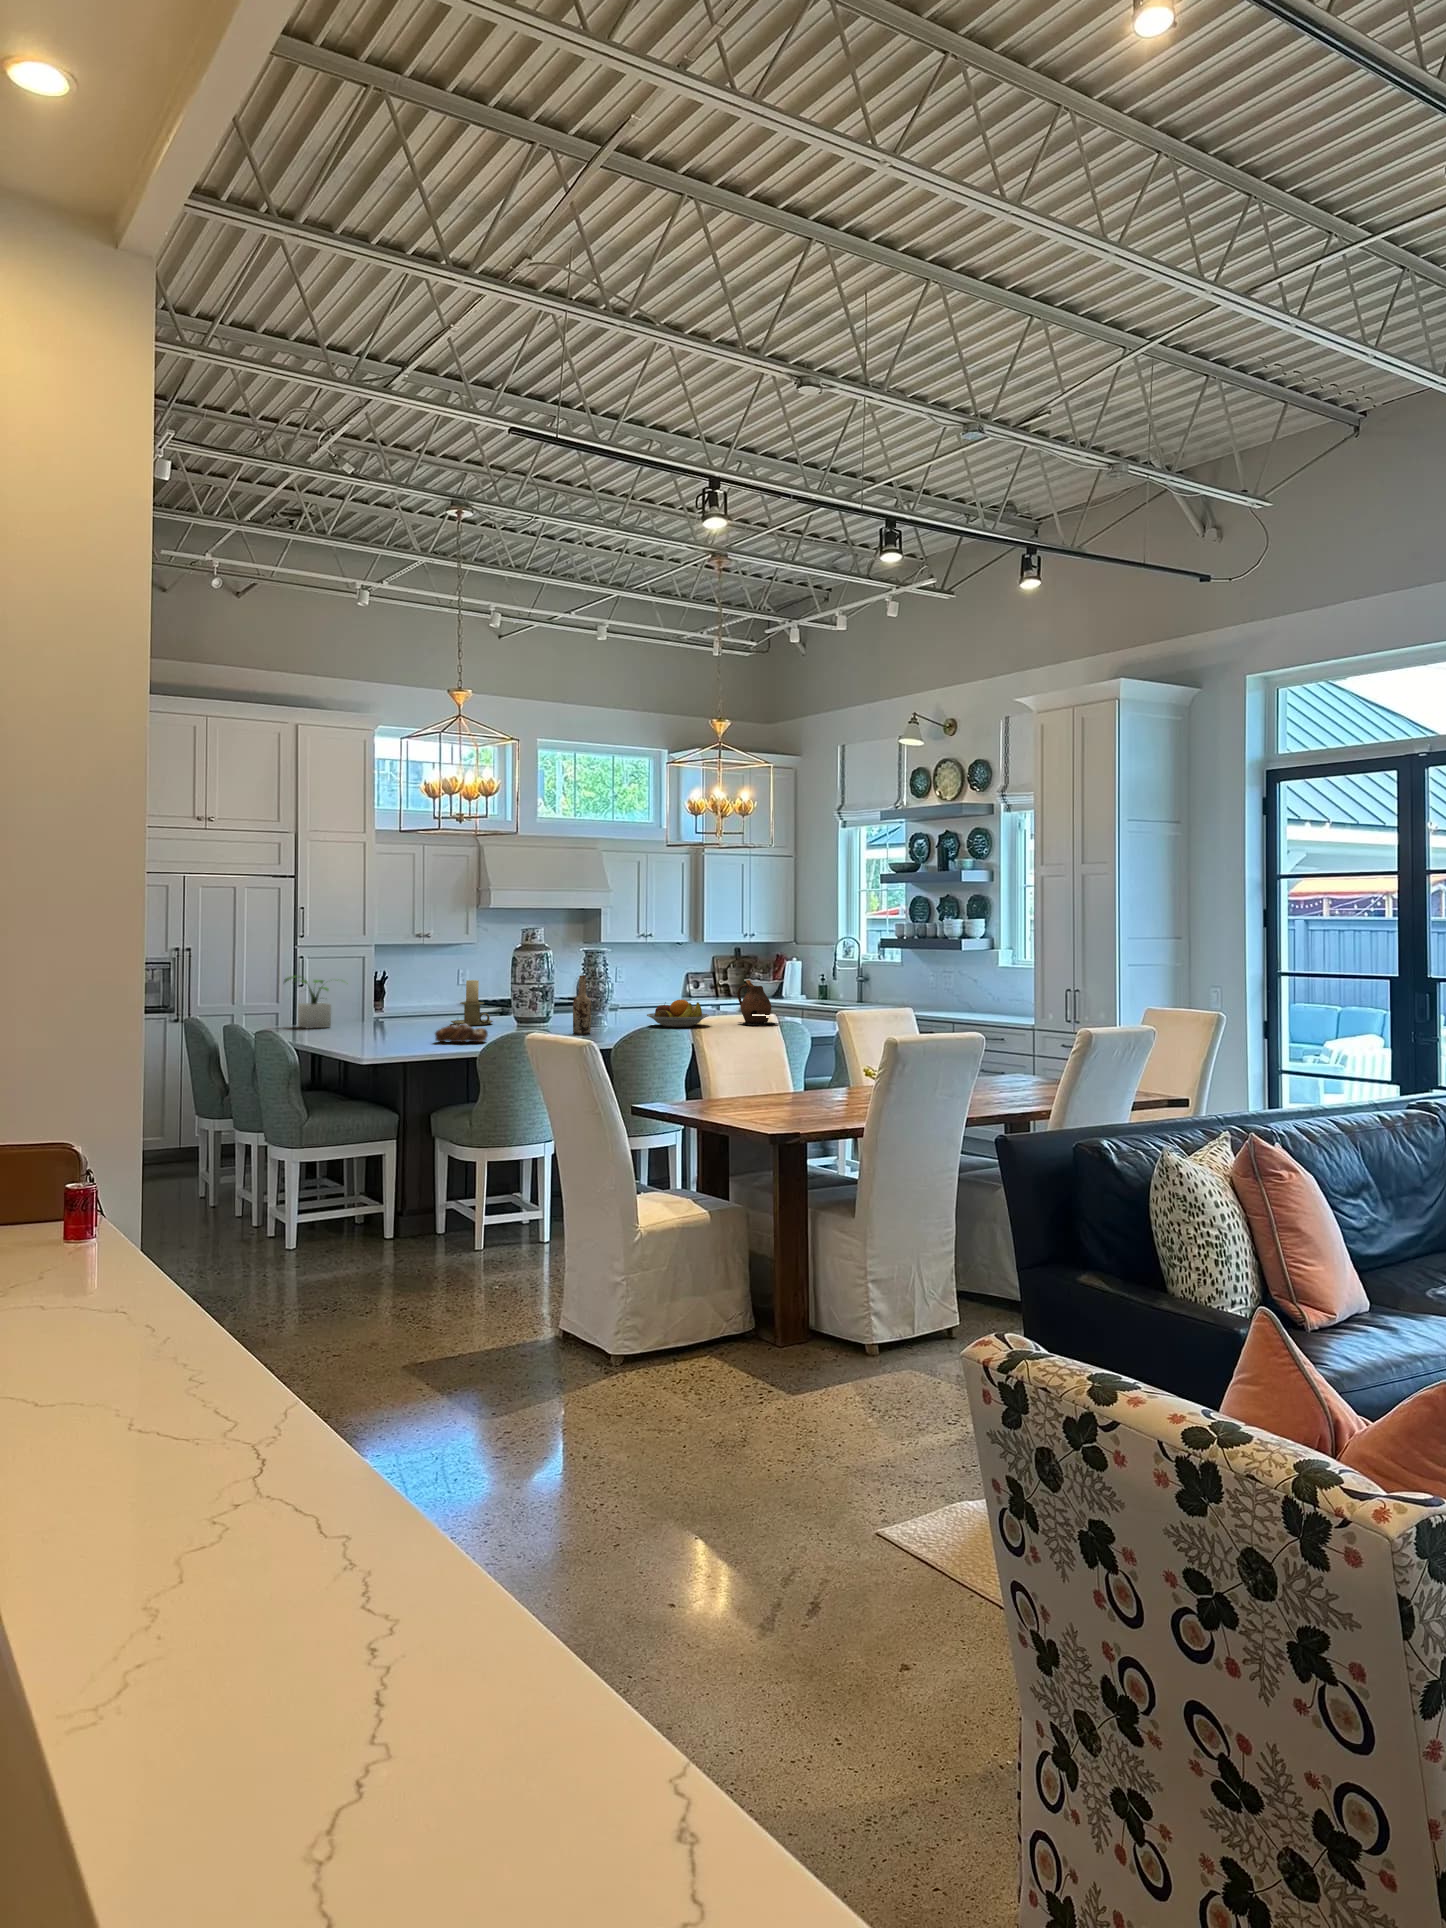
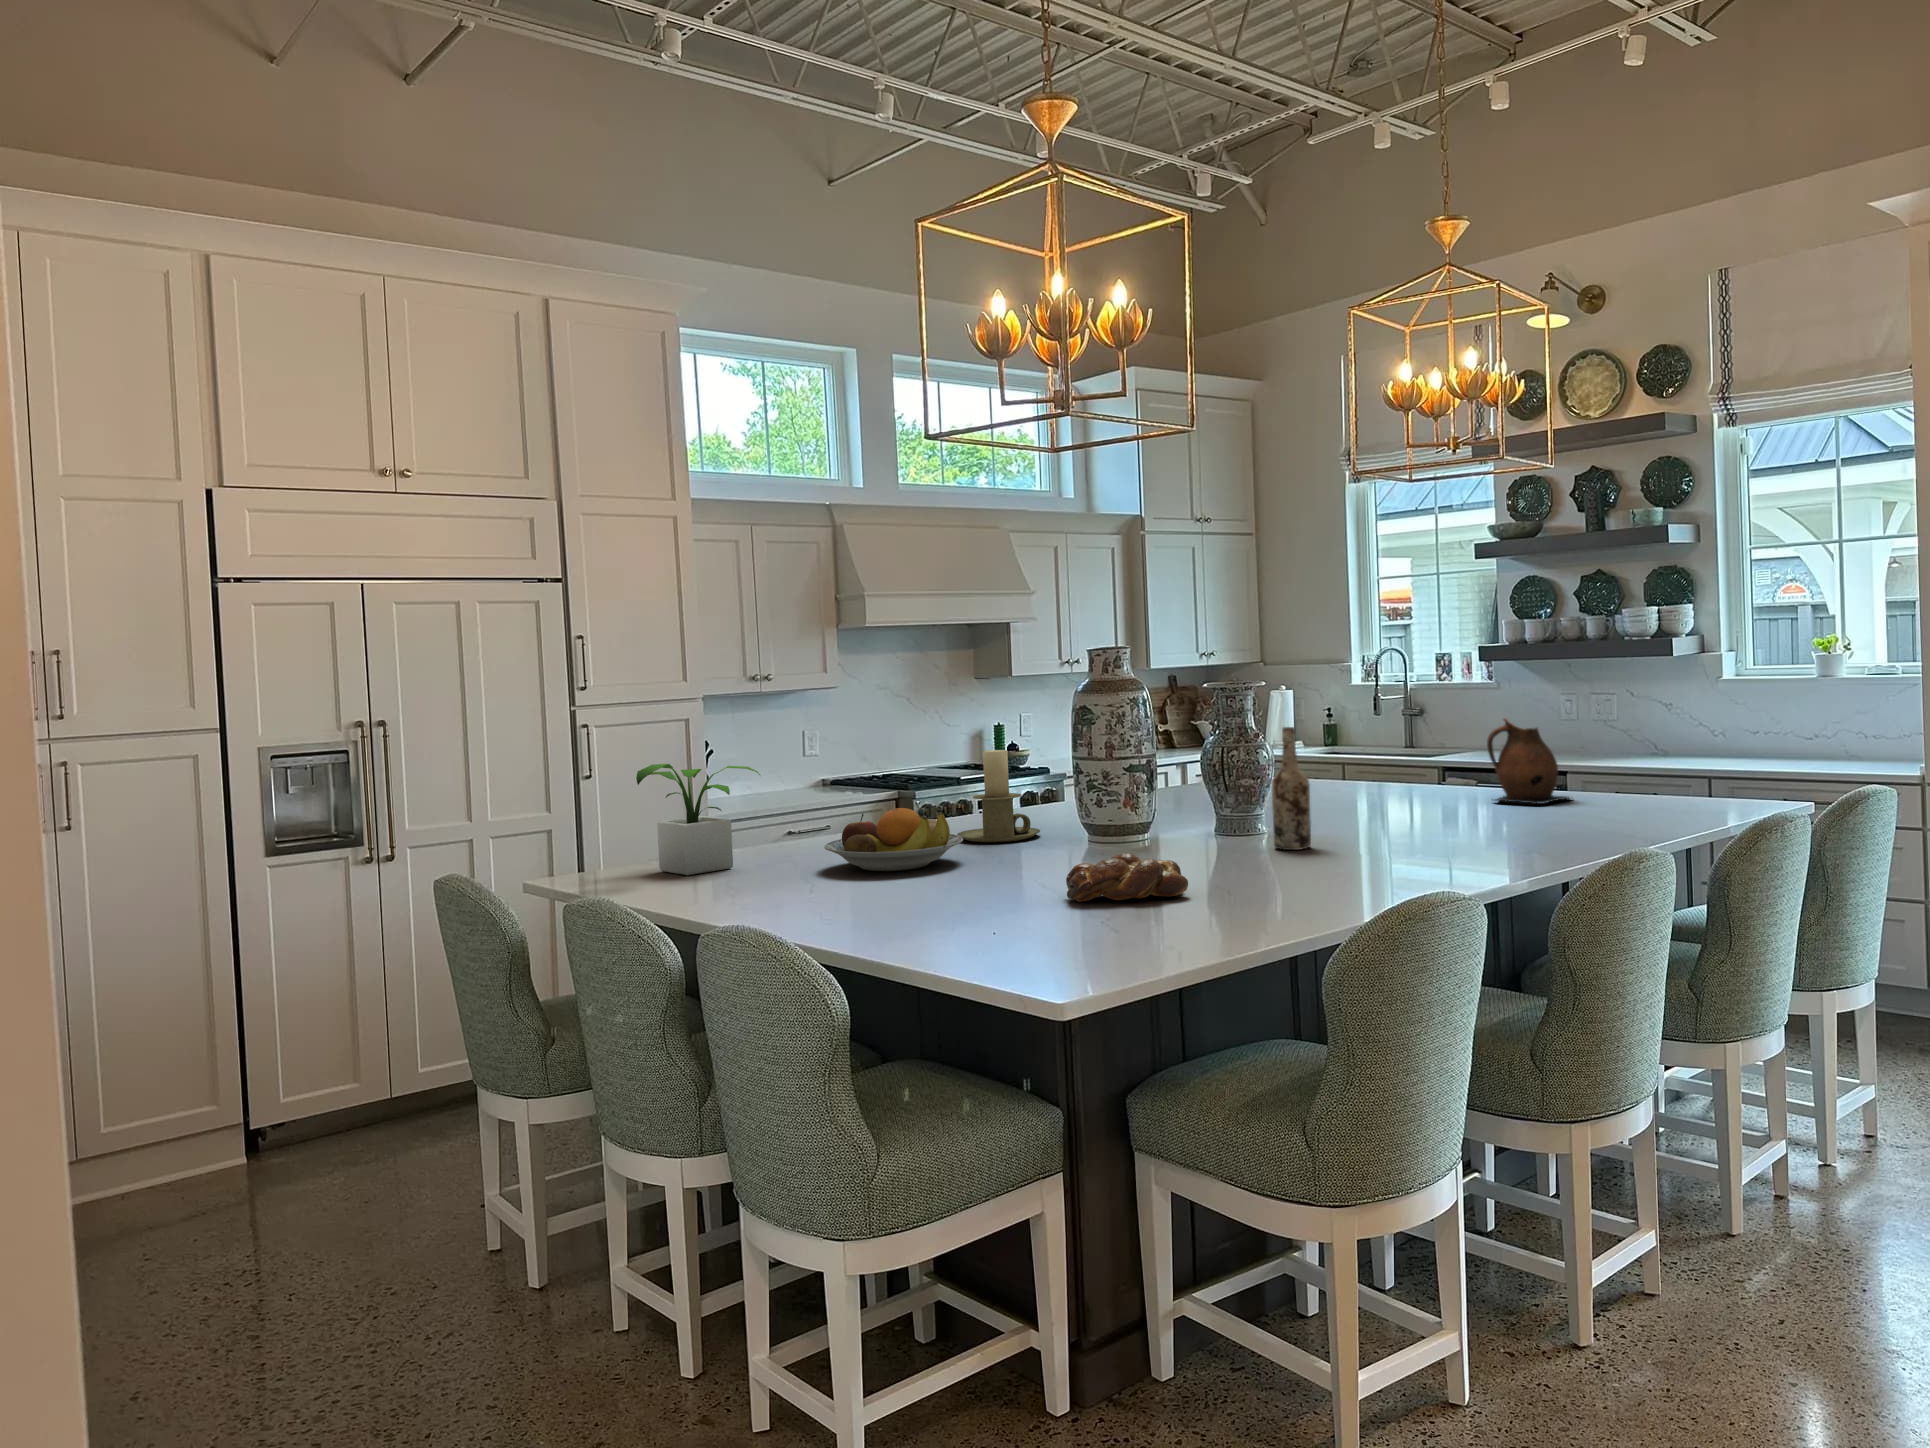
fruit bowl: present [647,1000,709,1027] -> present [824,808,963,871]

